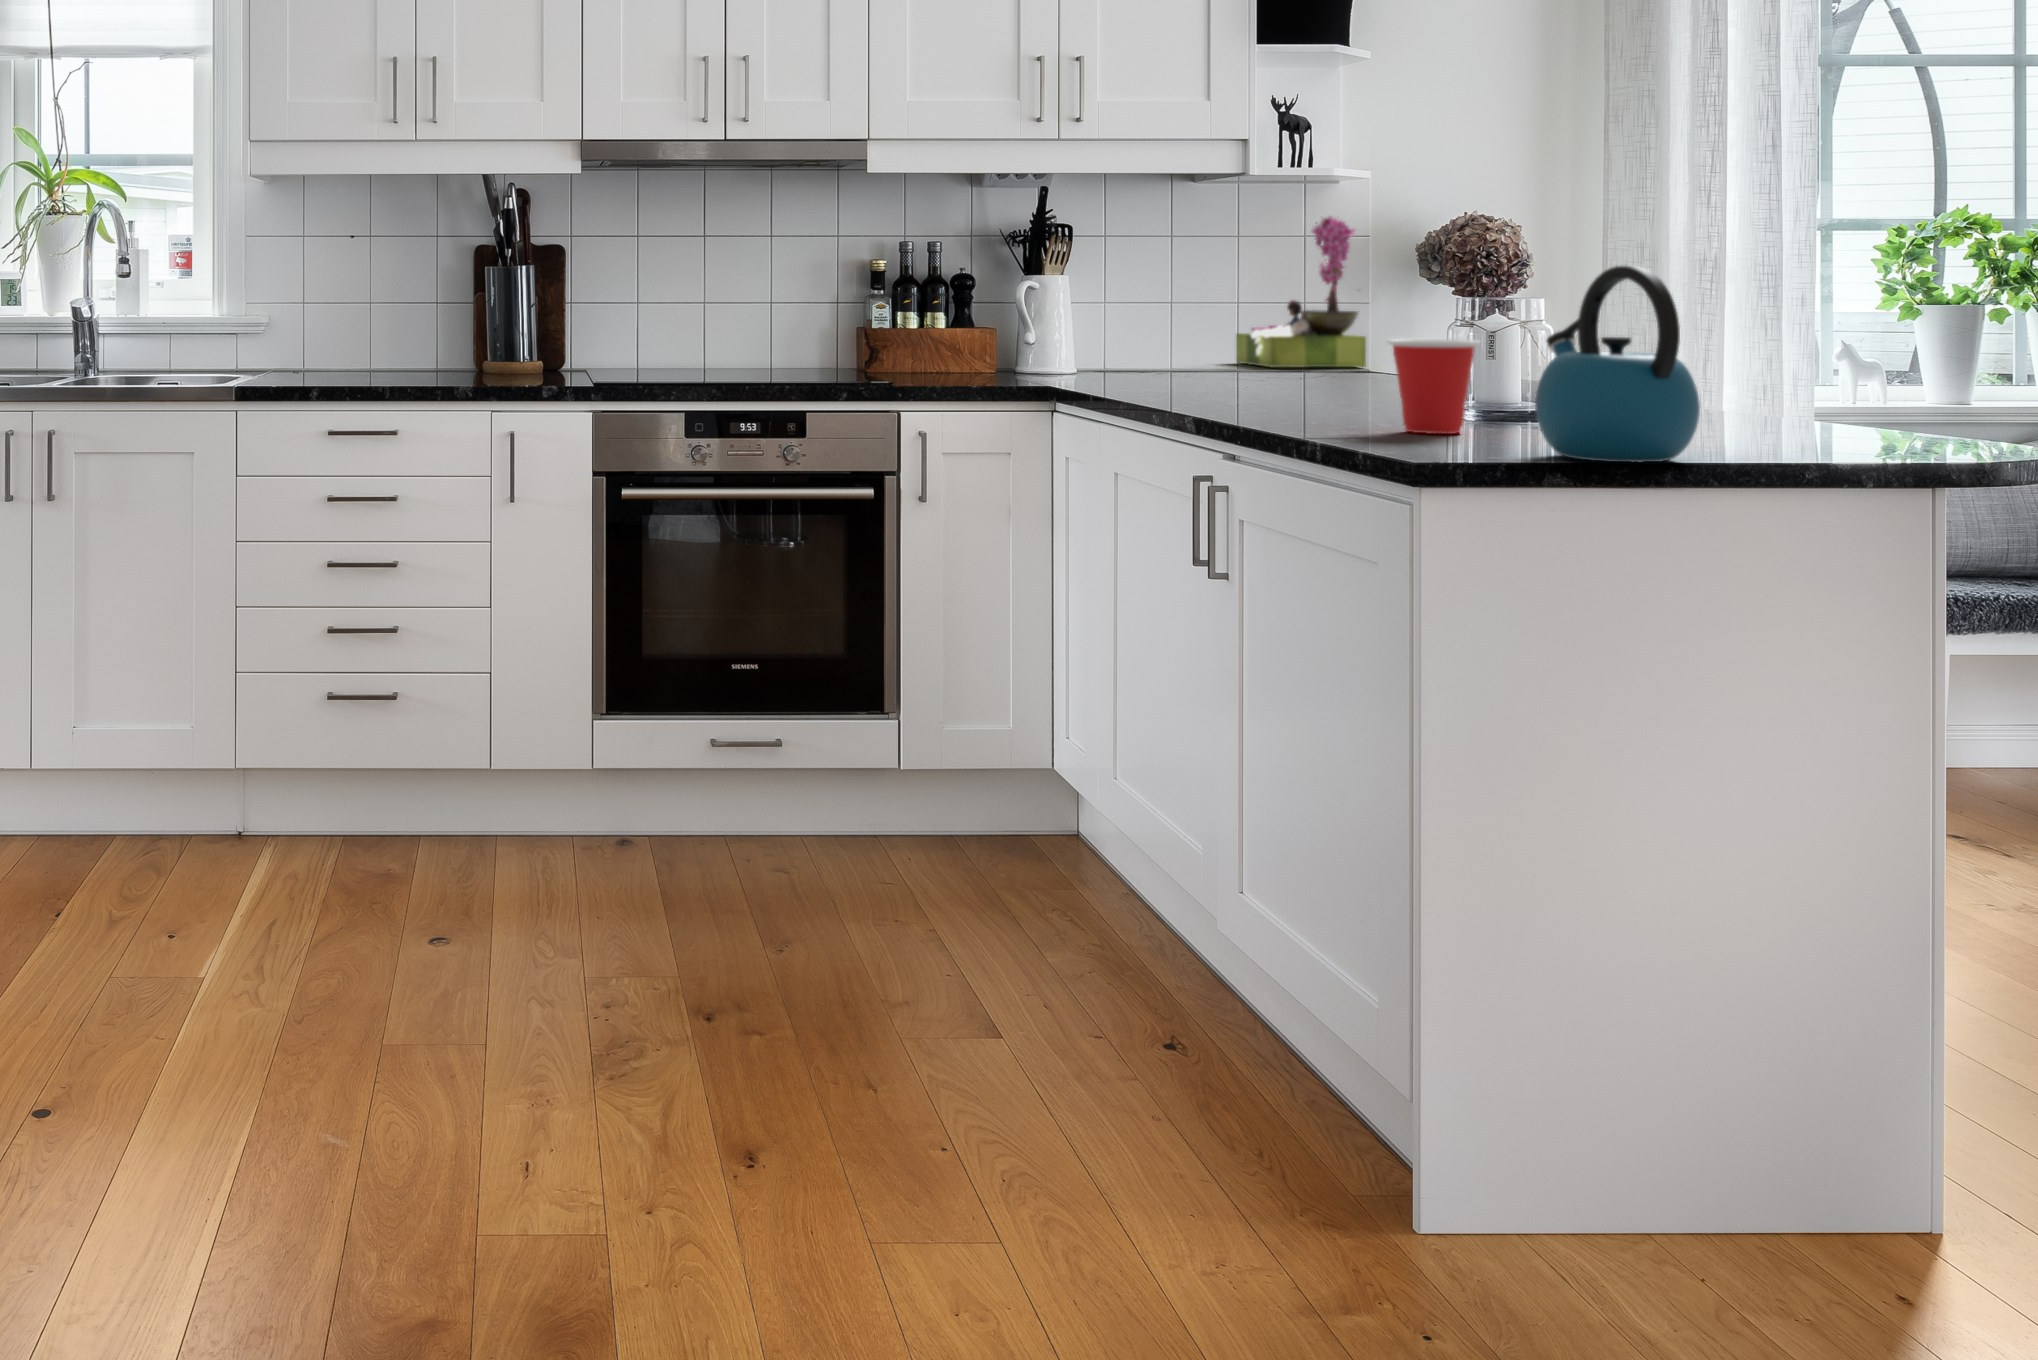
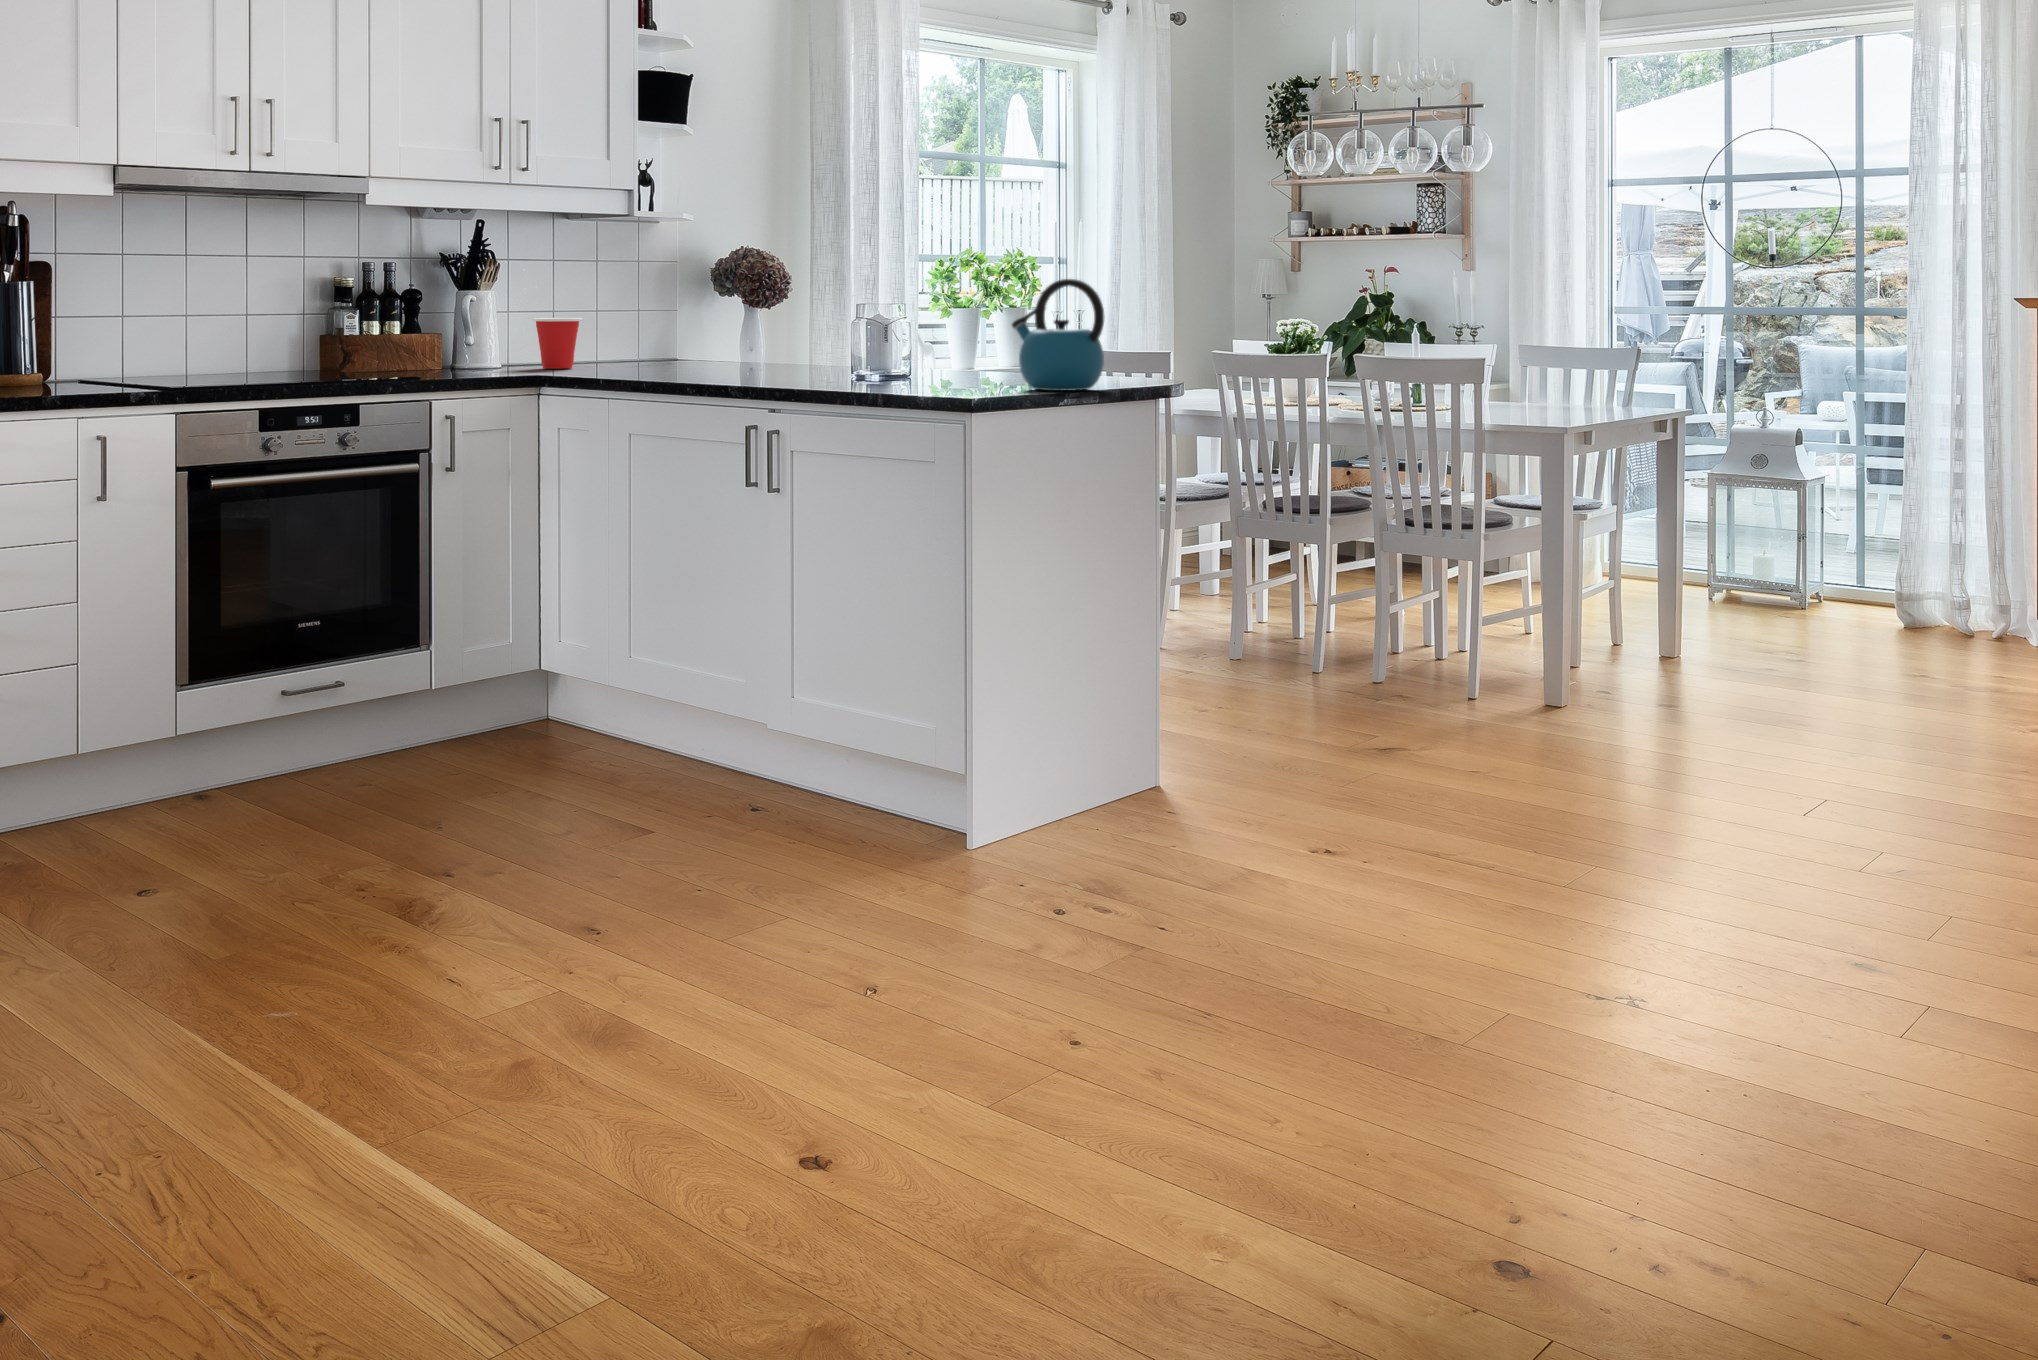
flower arrangement: present [1236,217,1366,367] -> none [579,240,681,359]
cup: present [1388,339,1481,434] -> present [533,318,582,369]

